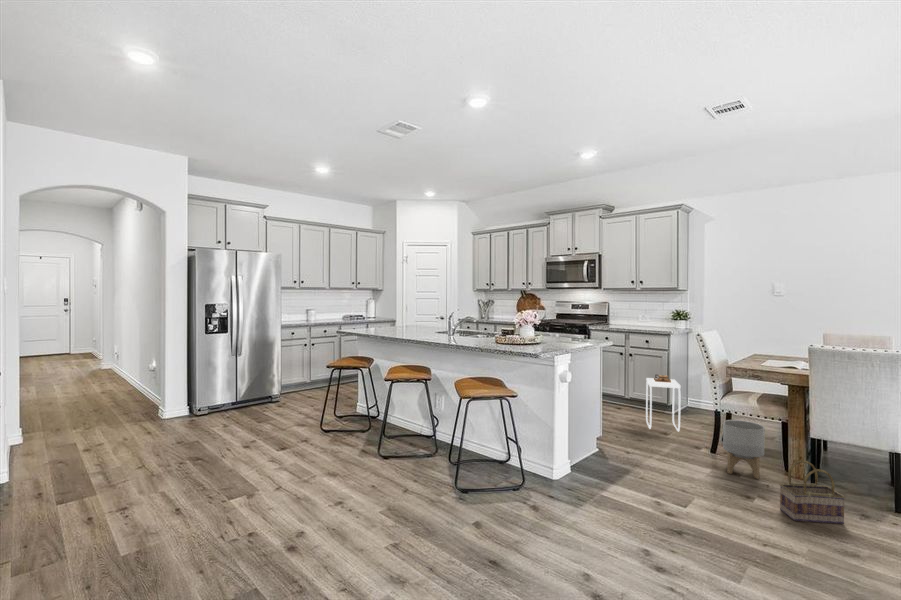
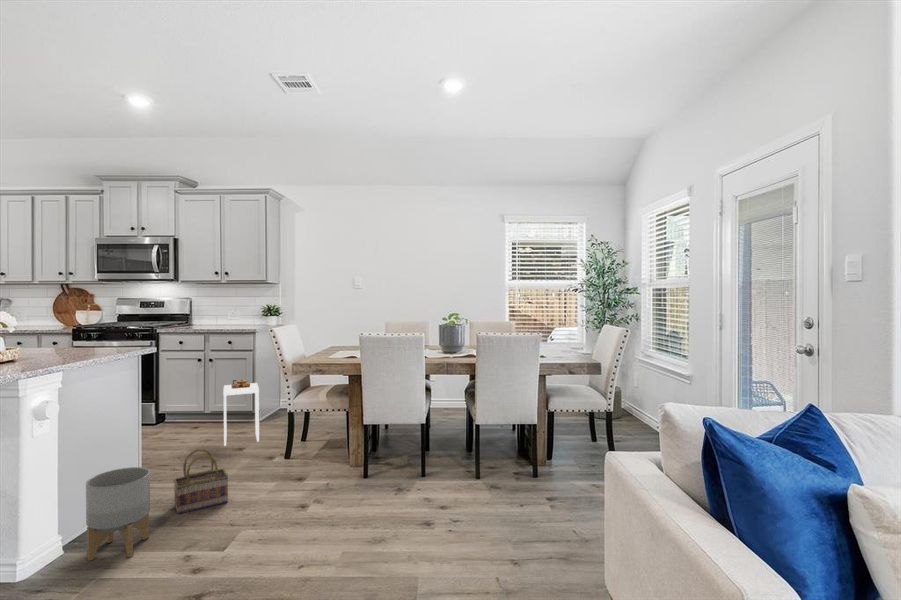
planter: present [723,420,765,479] -> present [86,467,150,561]
basket: present [780,460,845,524] -> present [174,449,228,514]

